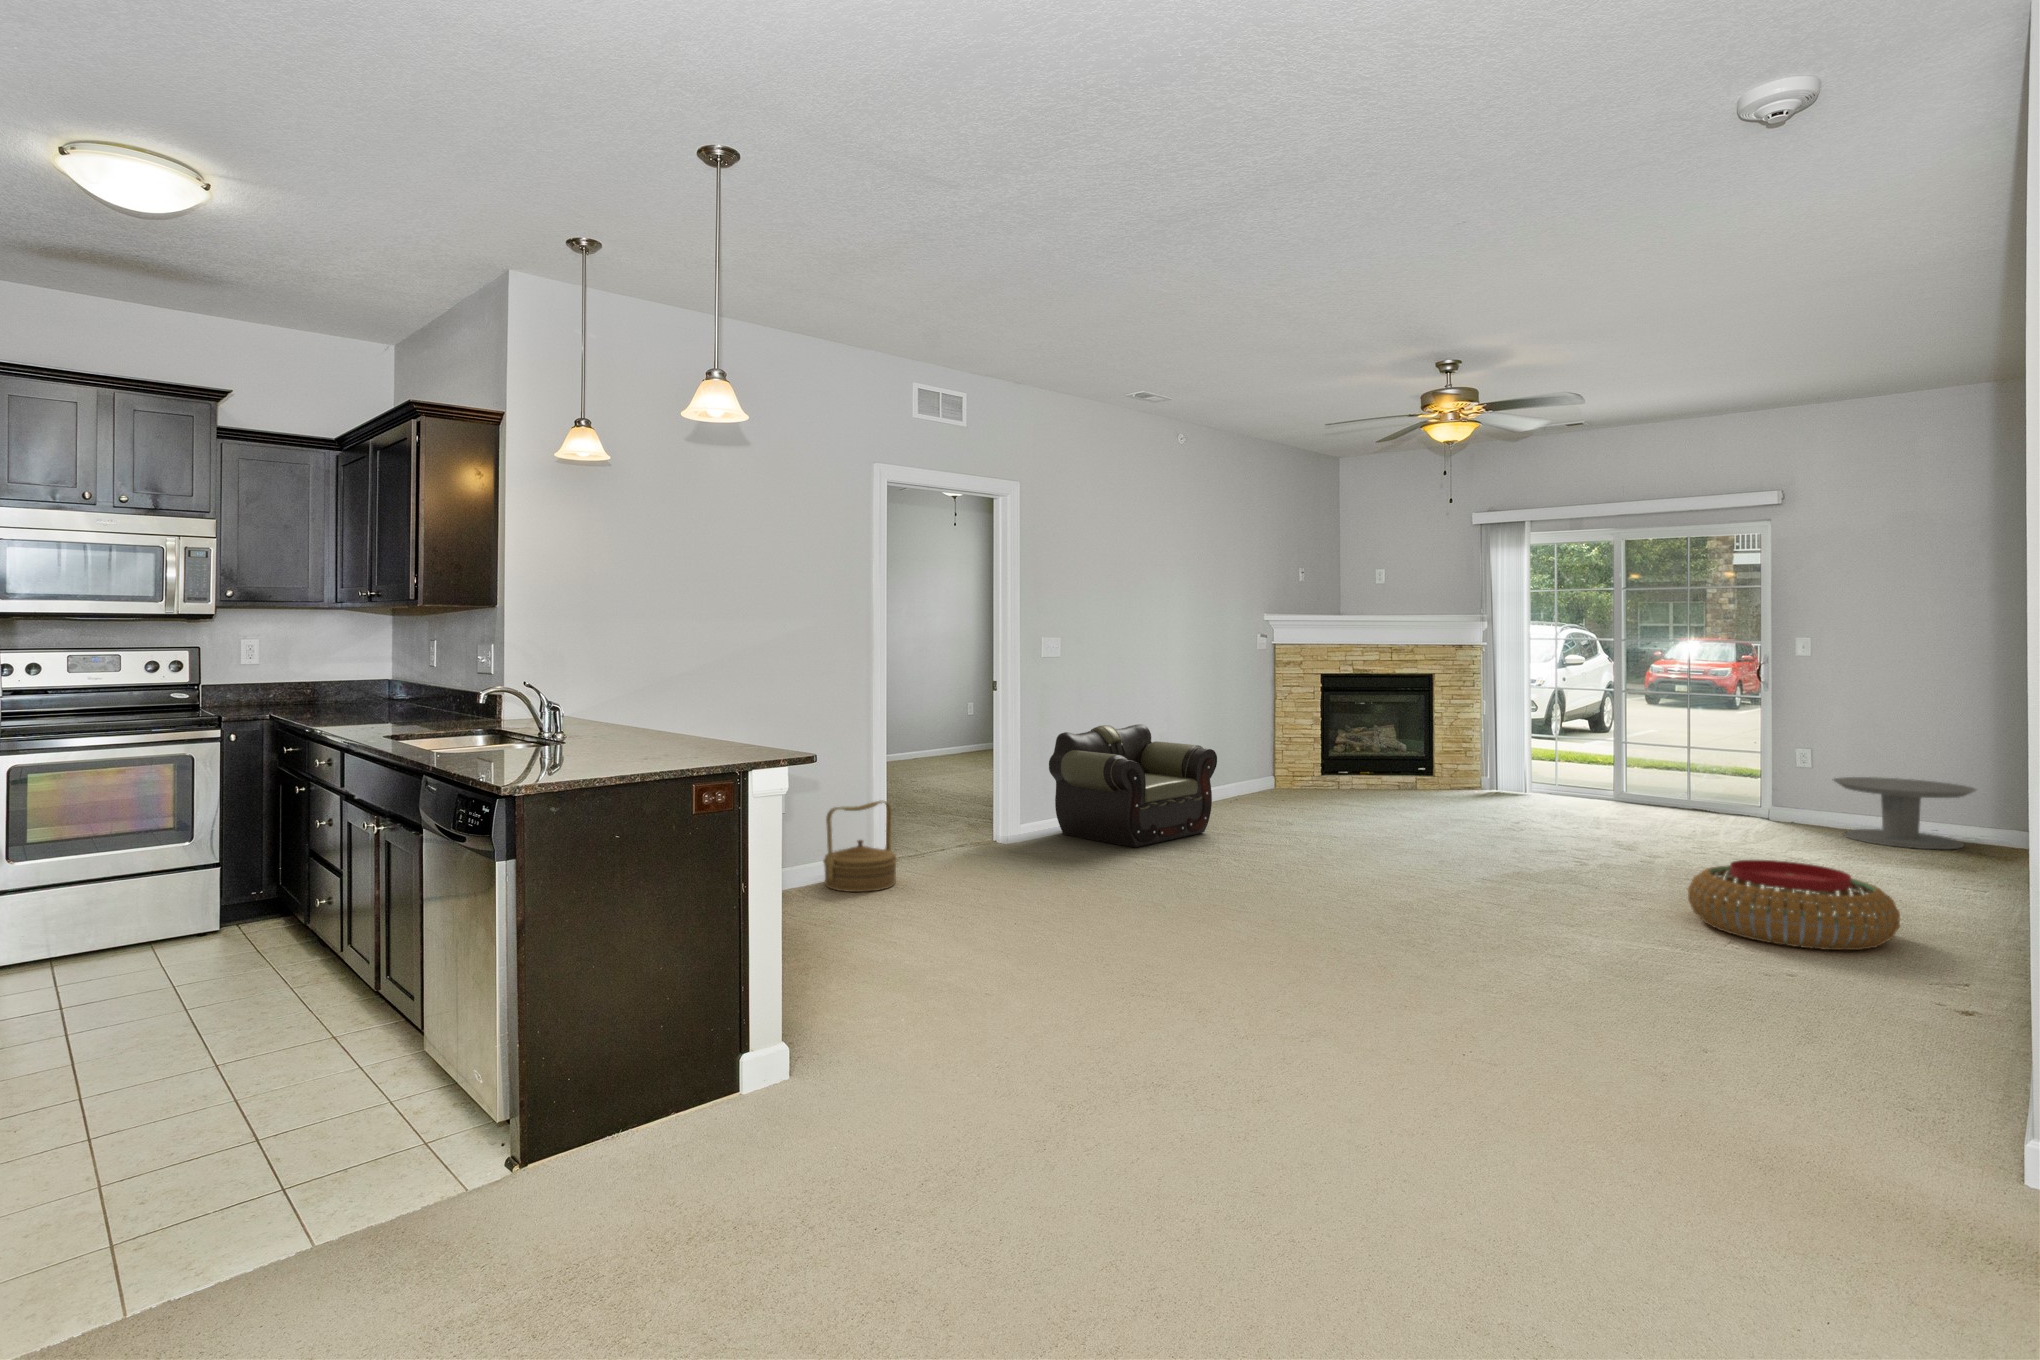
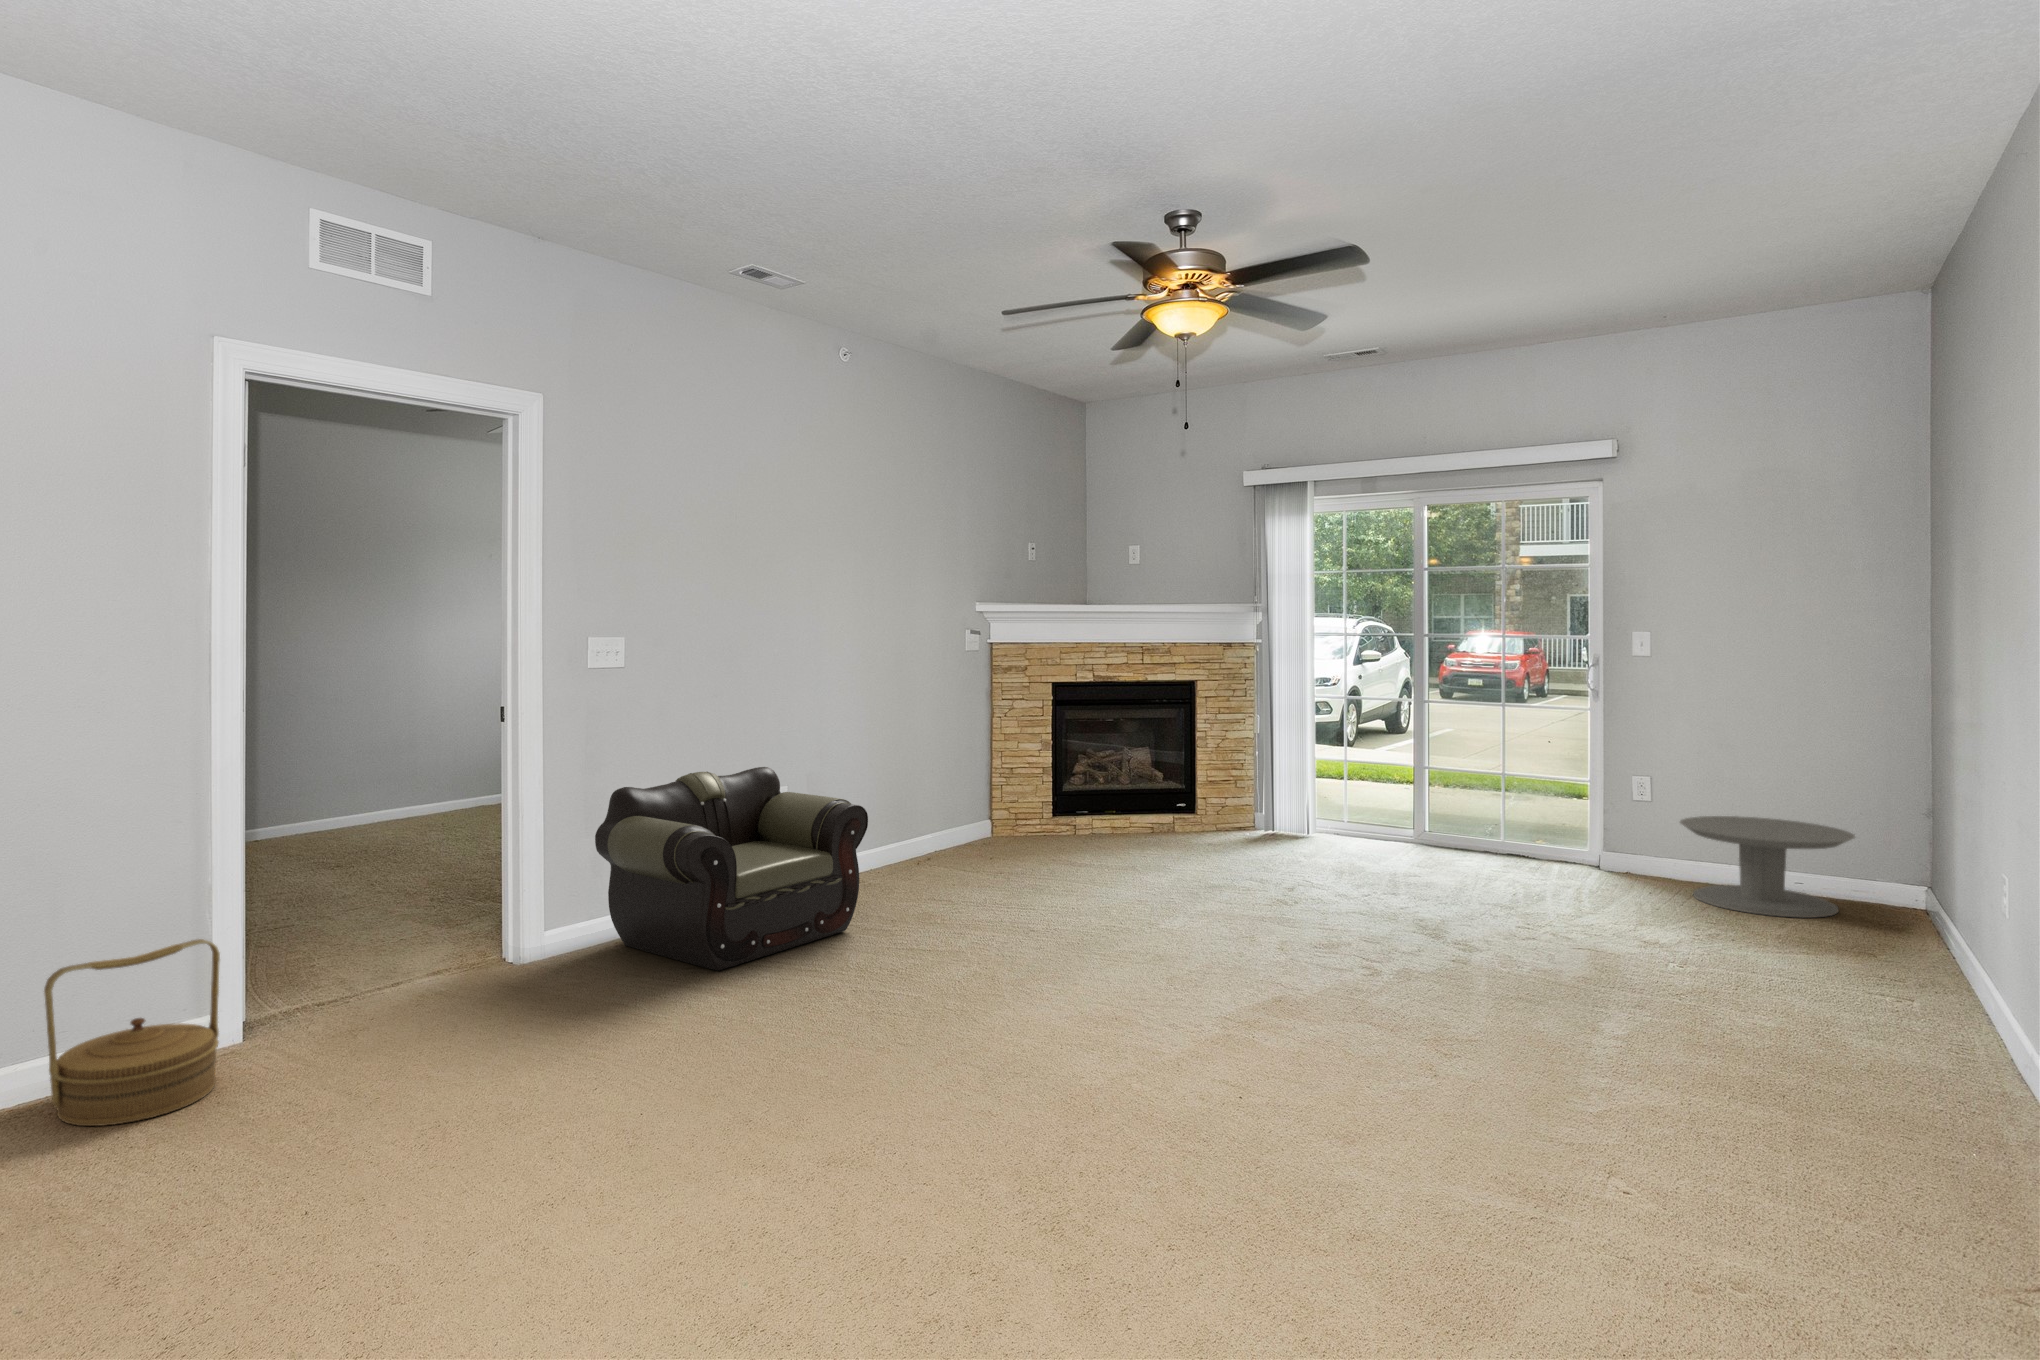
pouf: present [1688,860,1900,950] -> none [1520,998,1845,1175]

